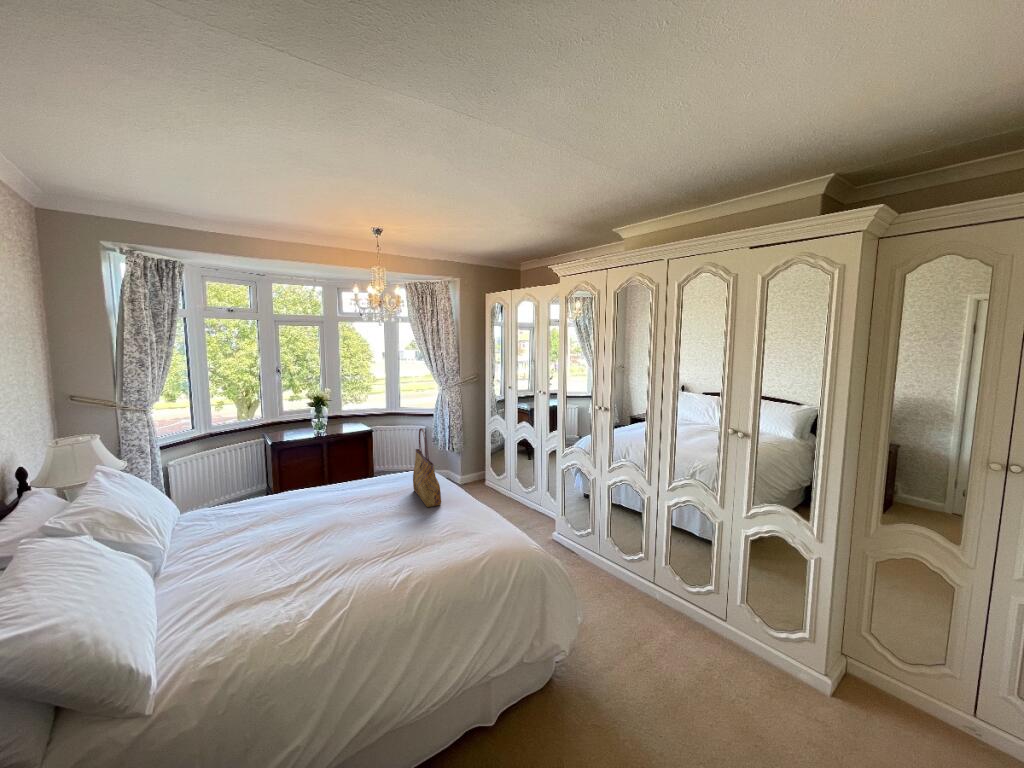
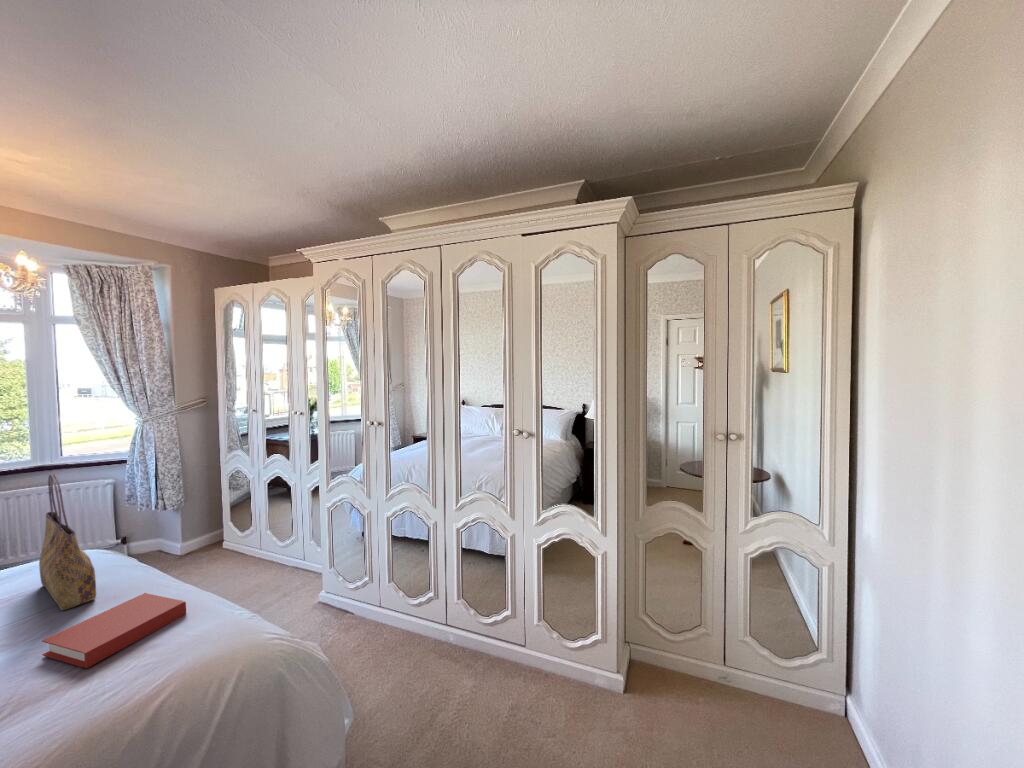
book: none [426,507,488,542] -> present [42,593,186,668]

